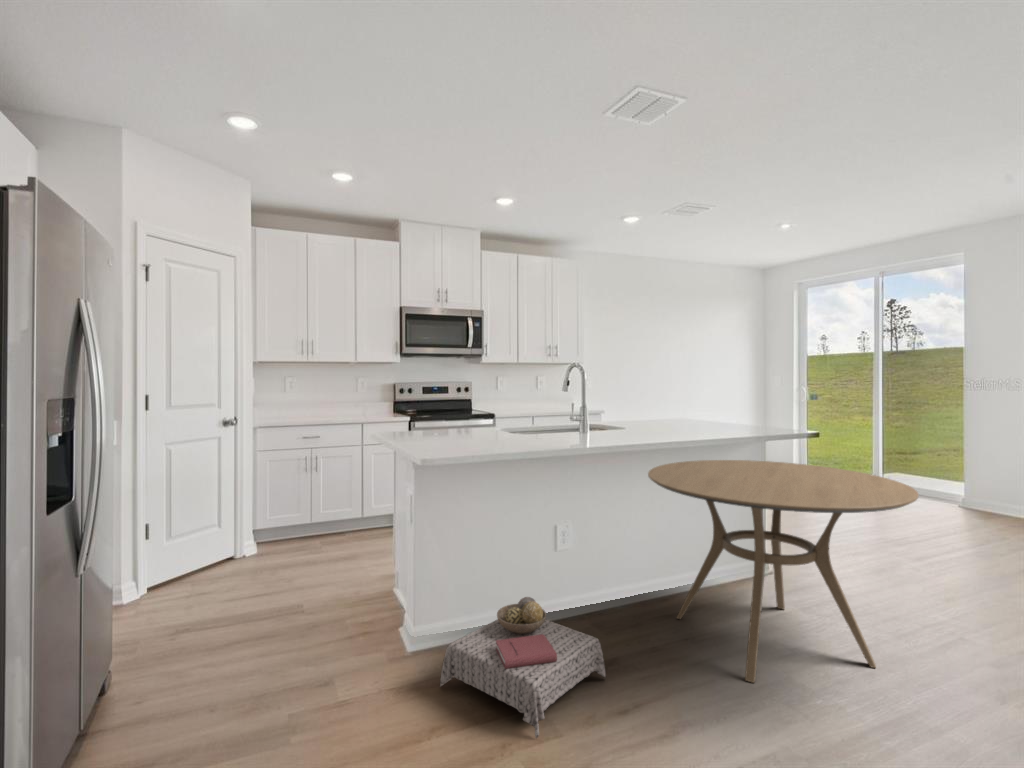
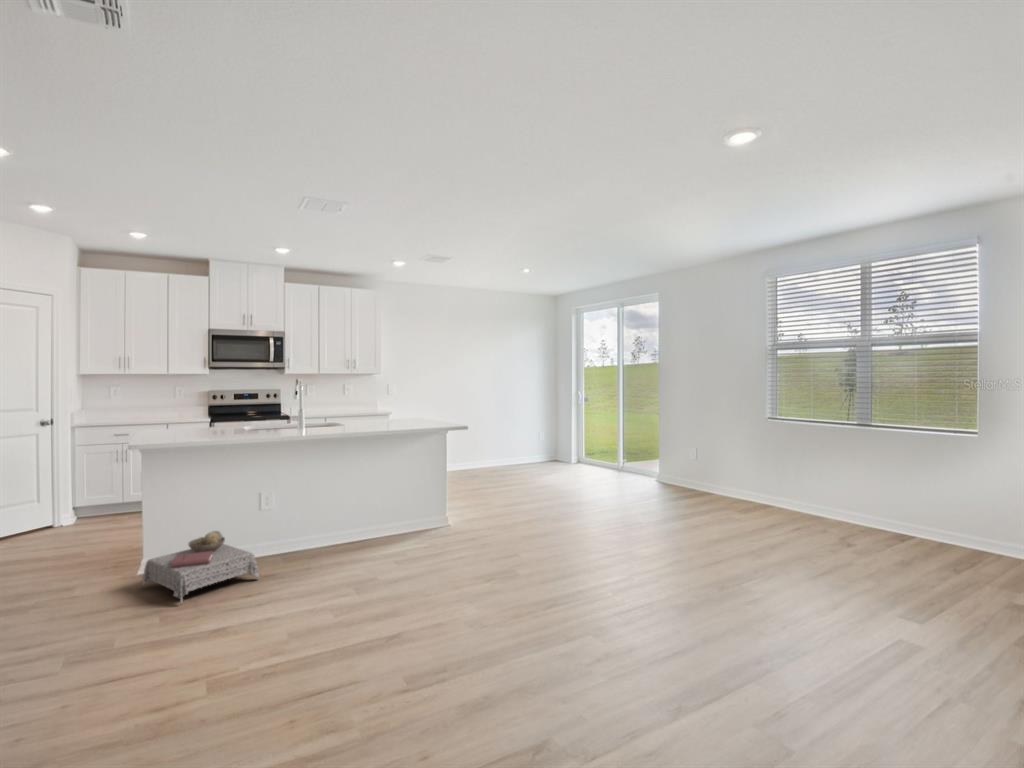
dining table: present [648,460,918,683] -> none [312,442,473,577]

